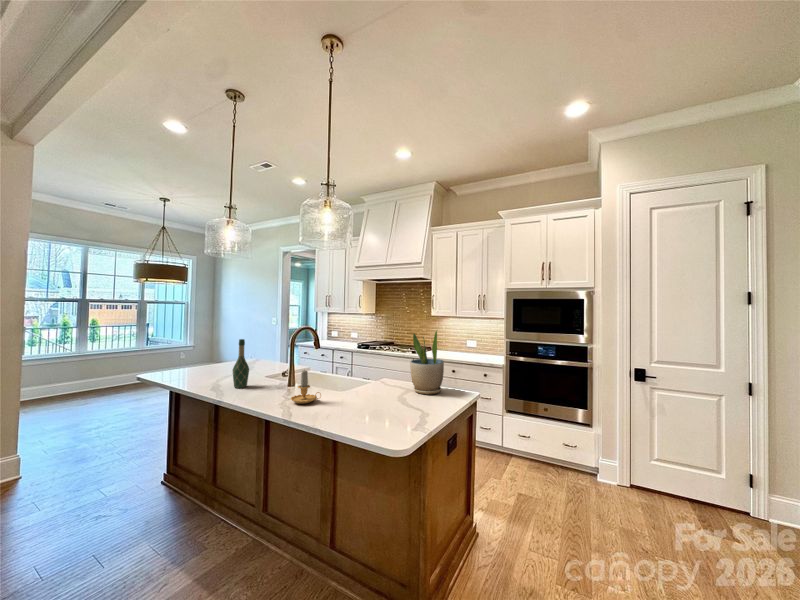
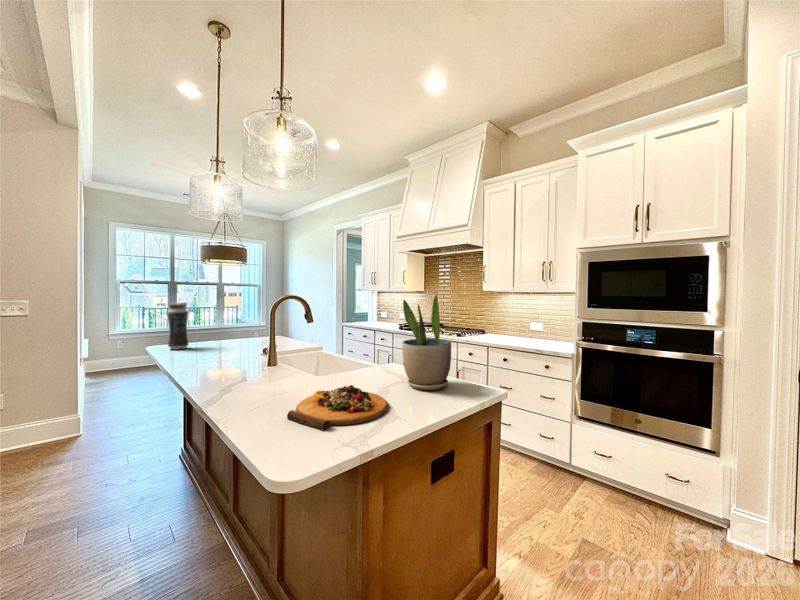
vase: none [175,333,194,376] -> present [168,304,189,350]
wine bottle: present [233,339,249,388] -> none [197,308,218,366]
candle: present [291,370,321,404] -> none [226,345,264,392]
cutting board: none [358,393,418,420] -> present [287,385,388,430]

